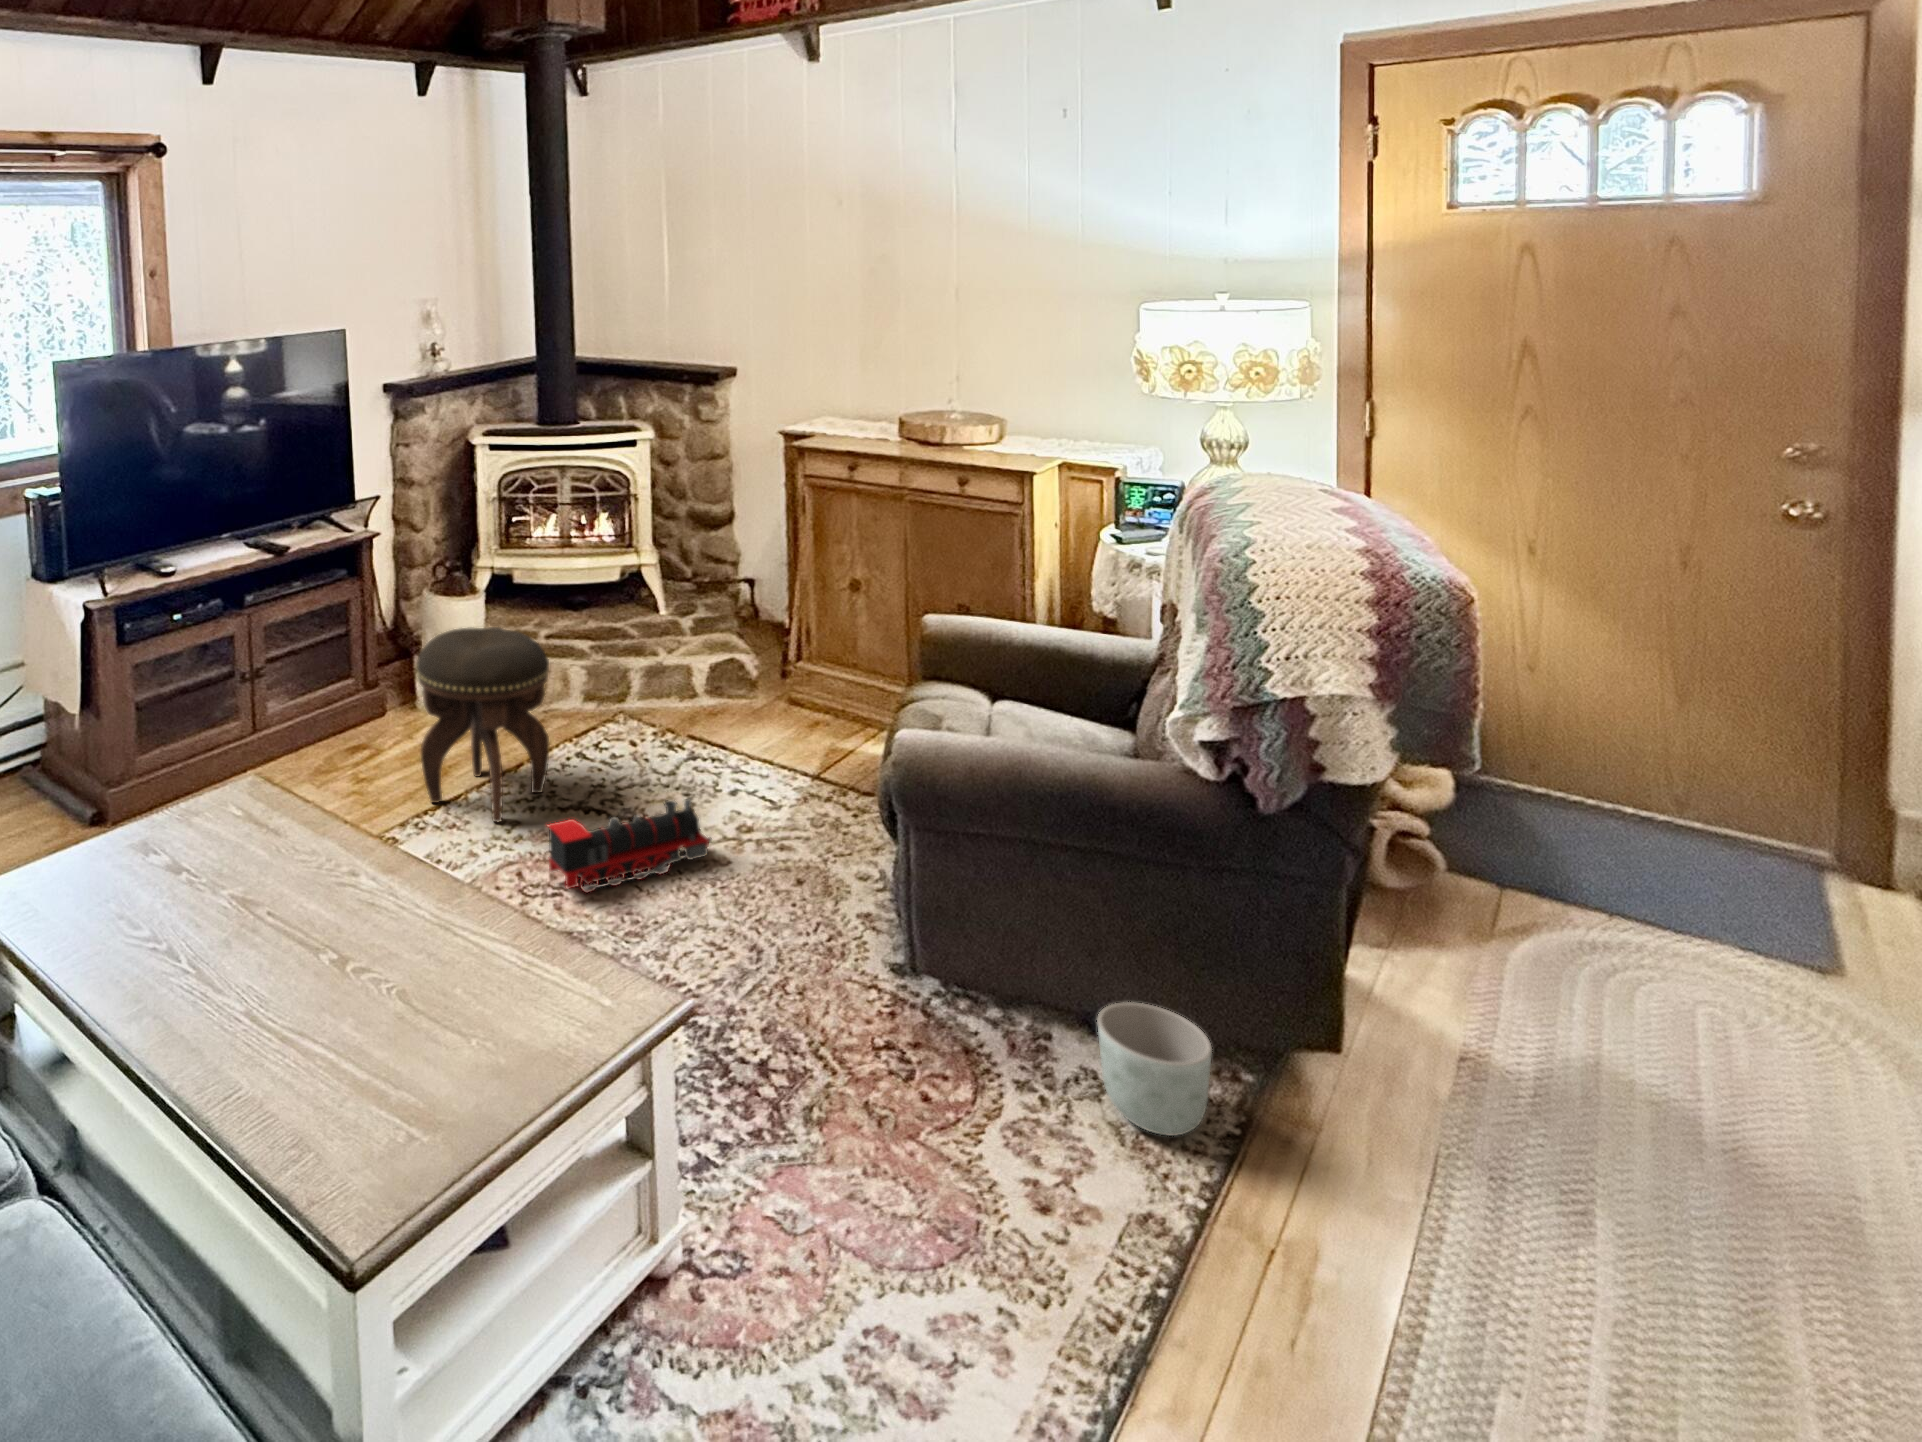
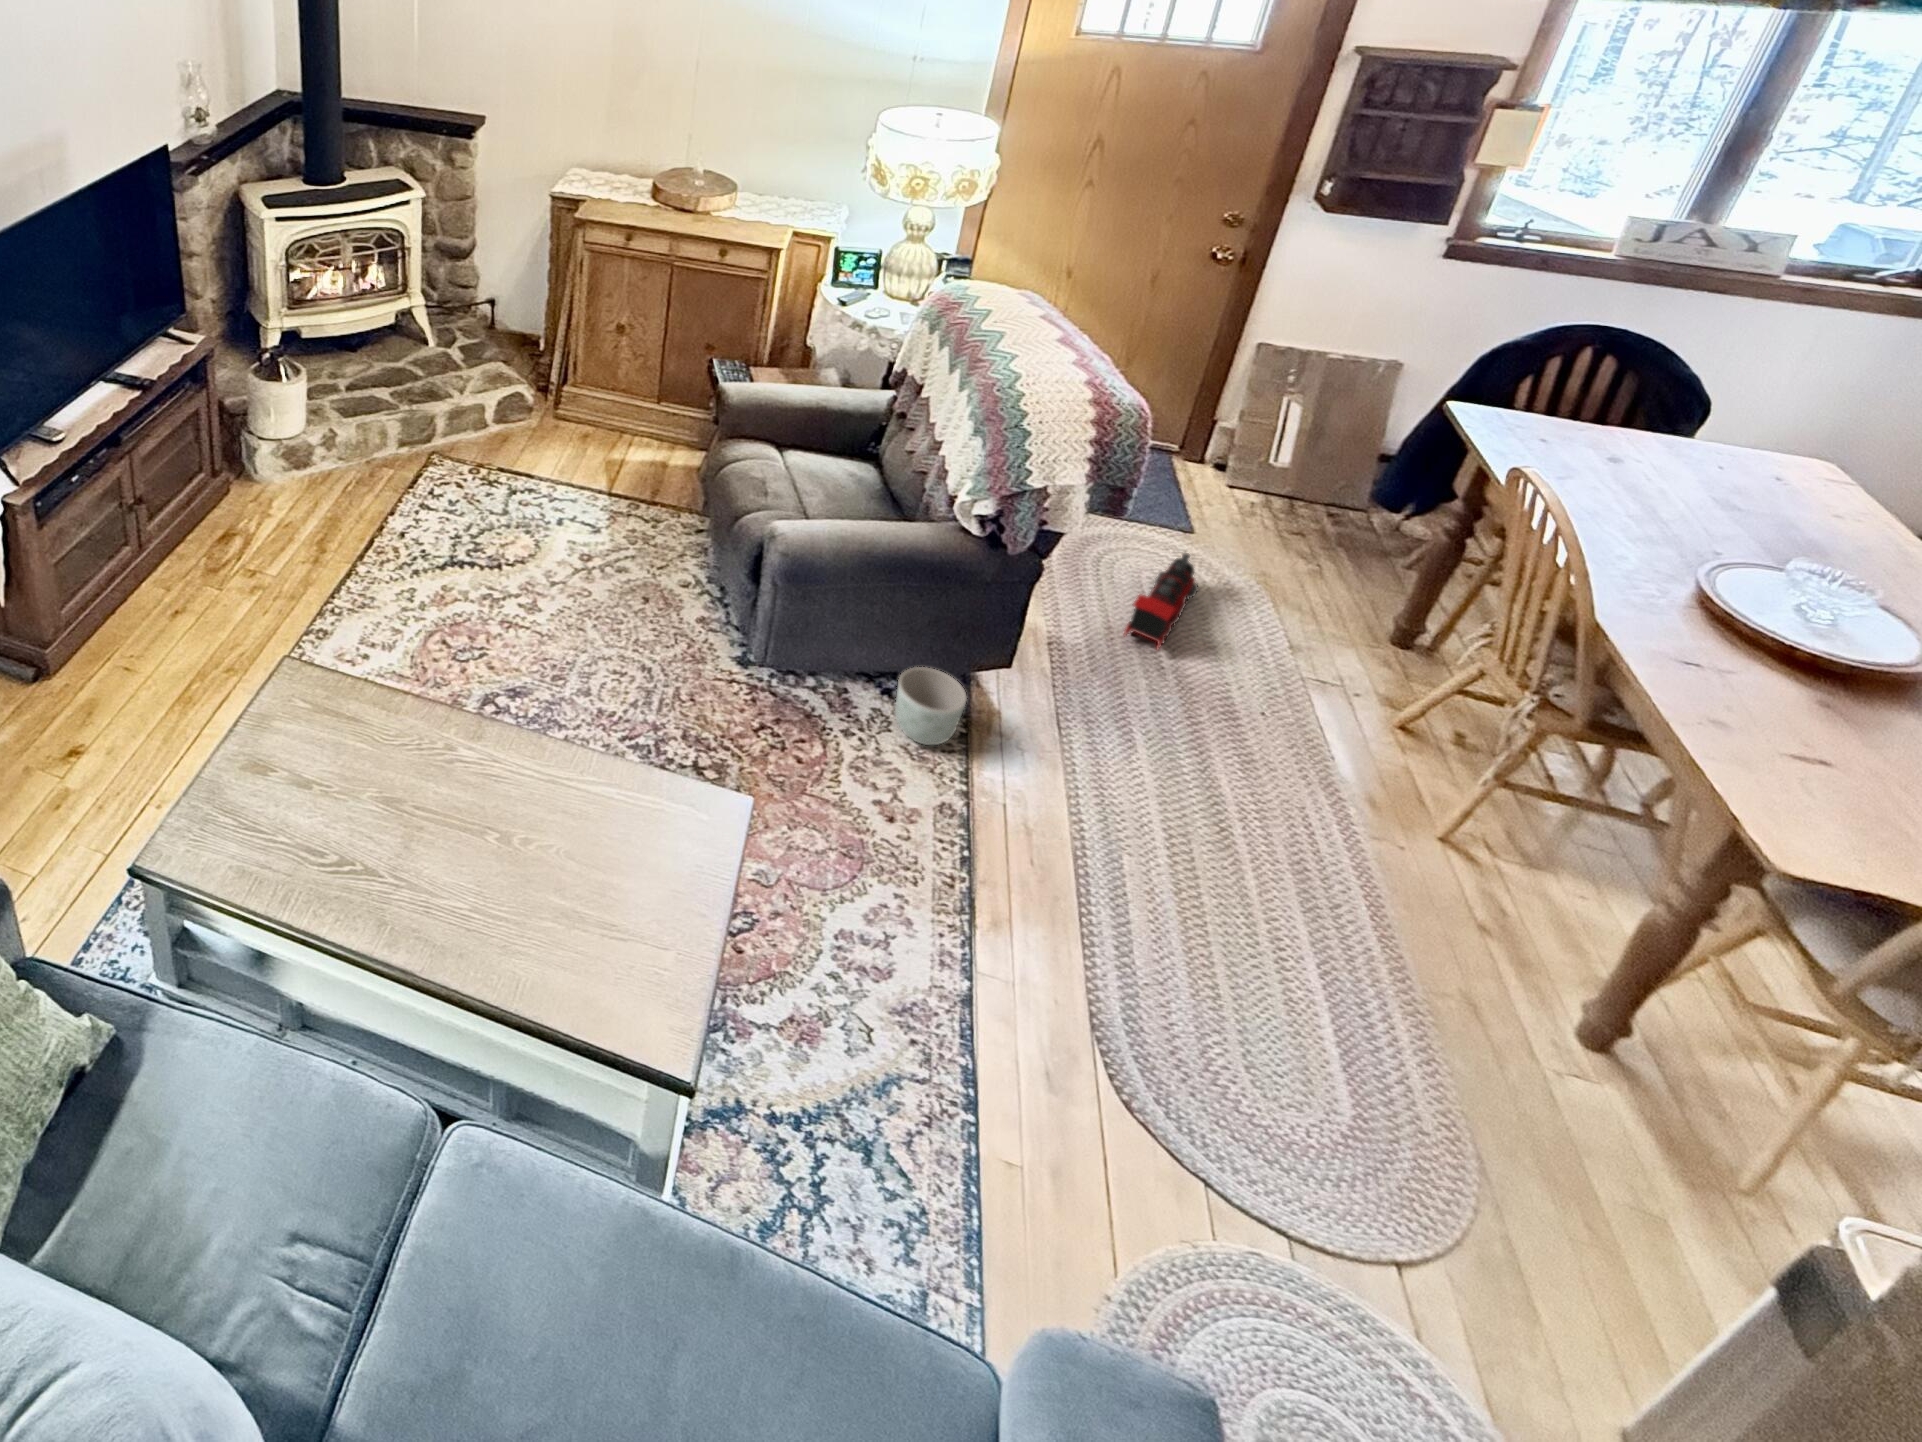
footstool: present [417,627,549,822] -> none [312,429,429,592]
toy train: present [548,799,712,892] -> present [1124,553,1198,649]

